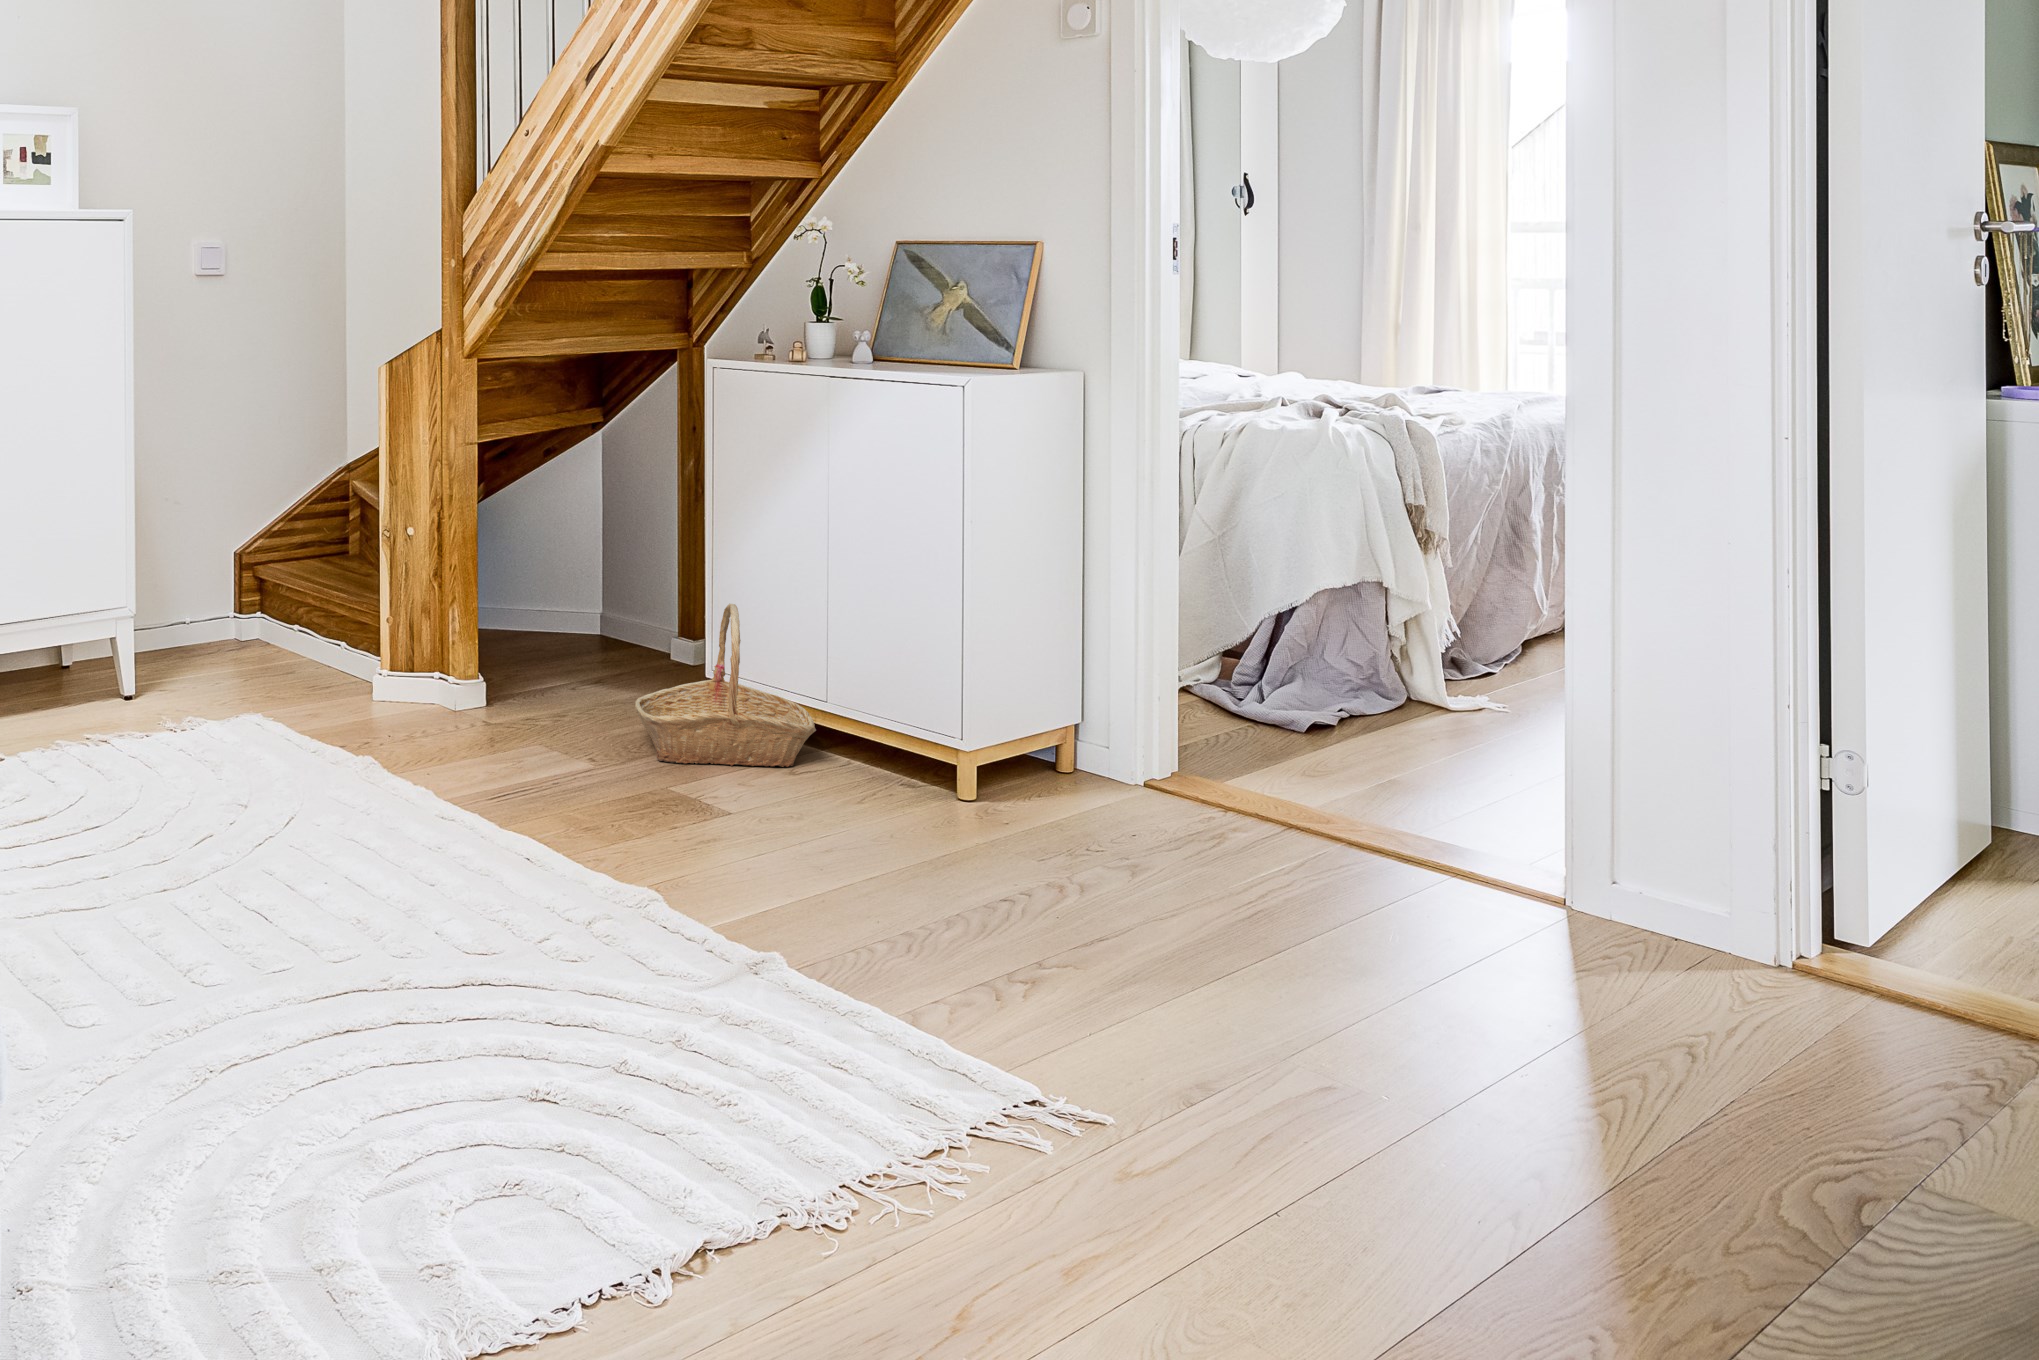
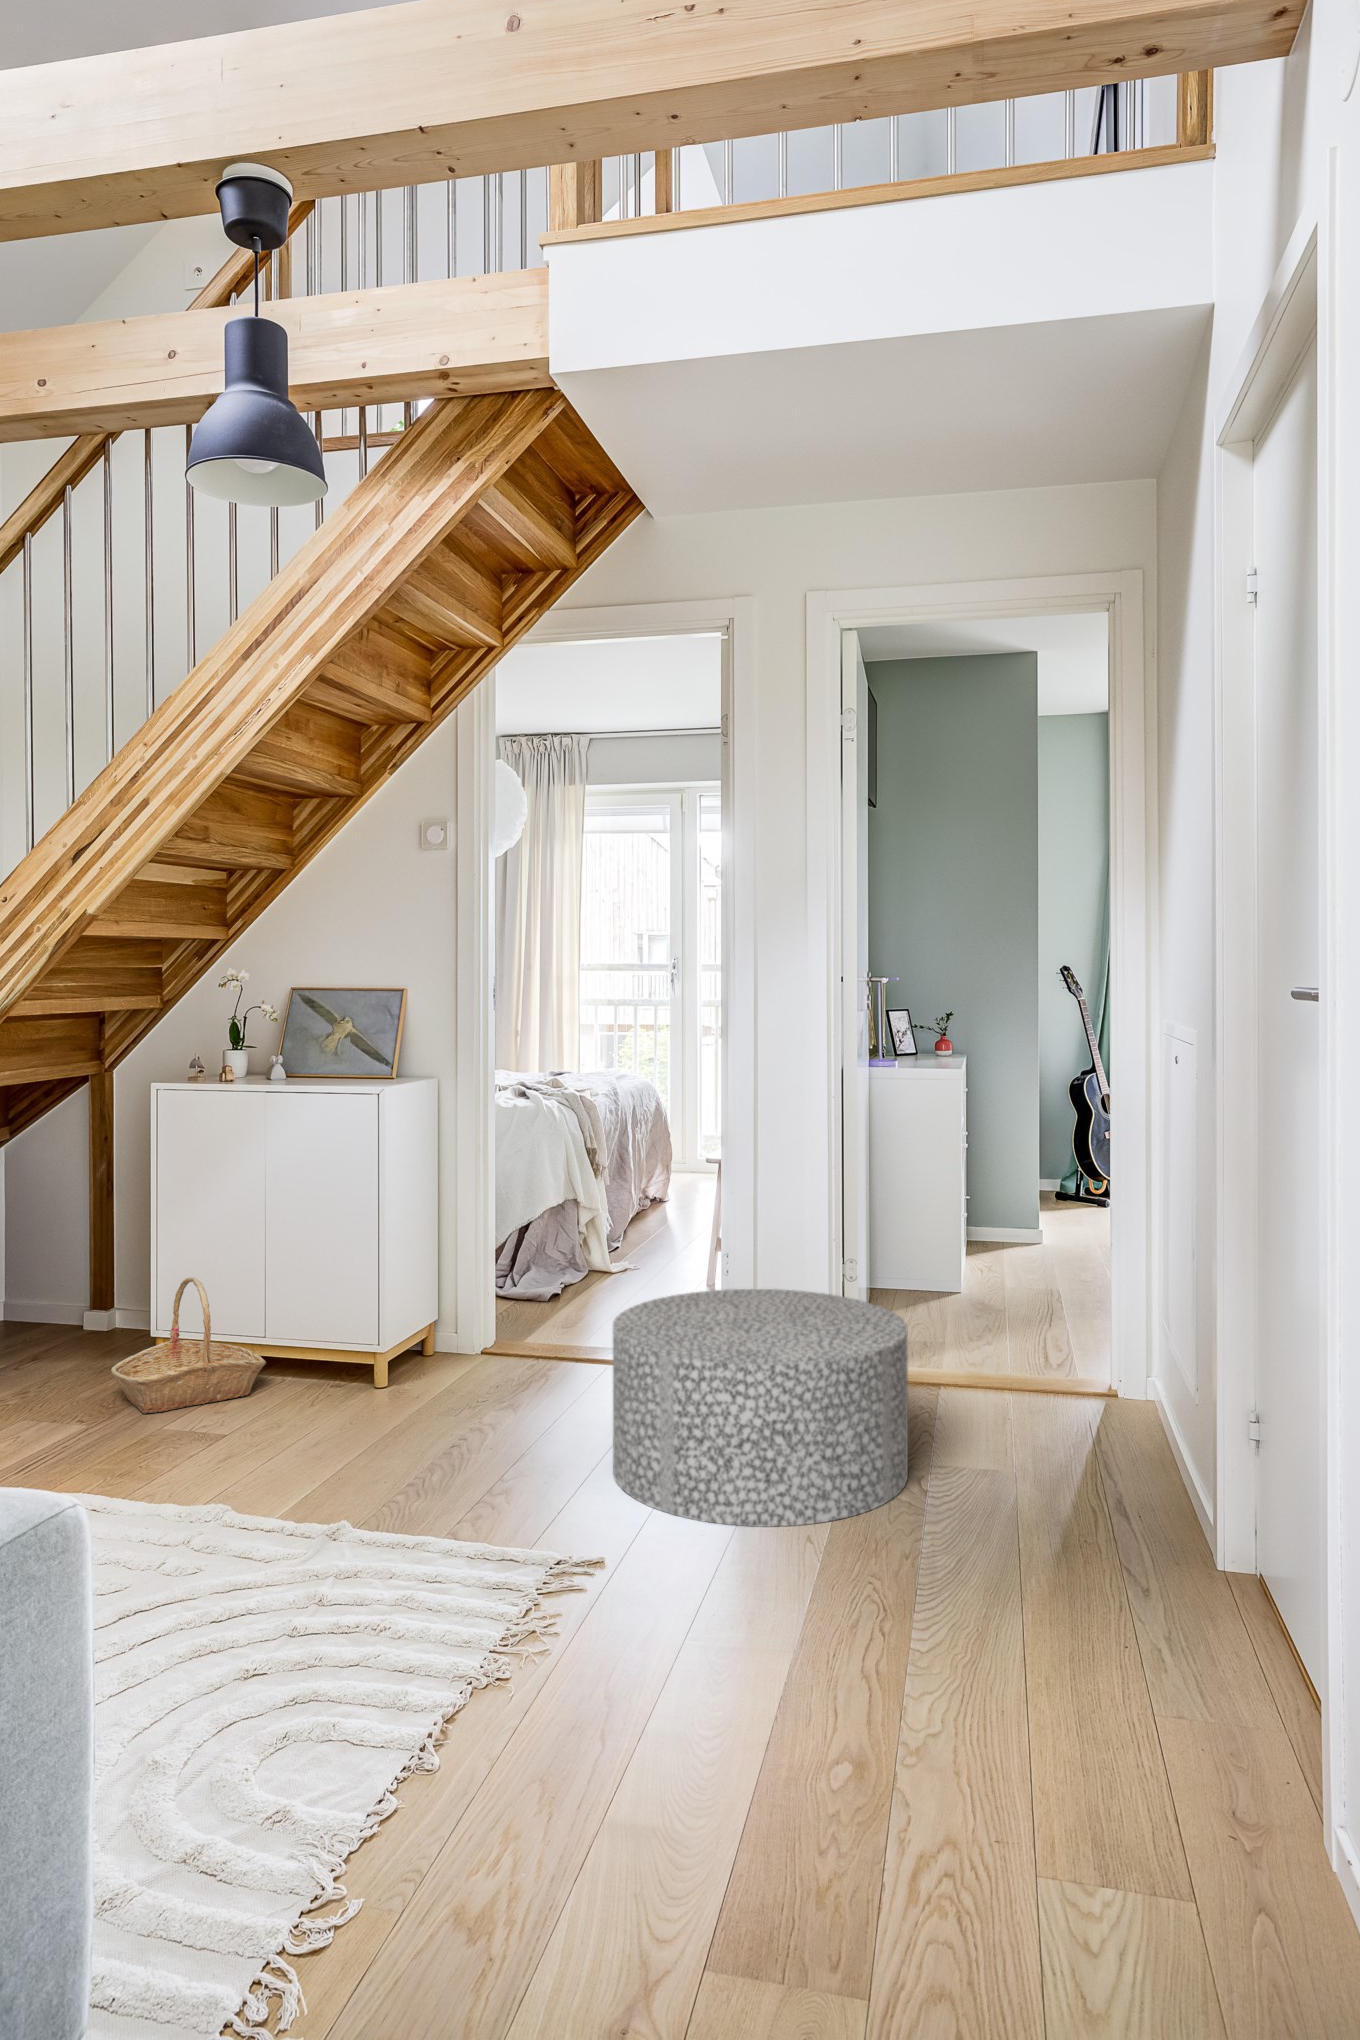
ottoman: none [1214,746,1821,1204] -> present [613,1289,908,1527]

